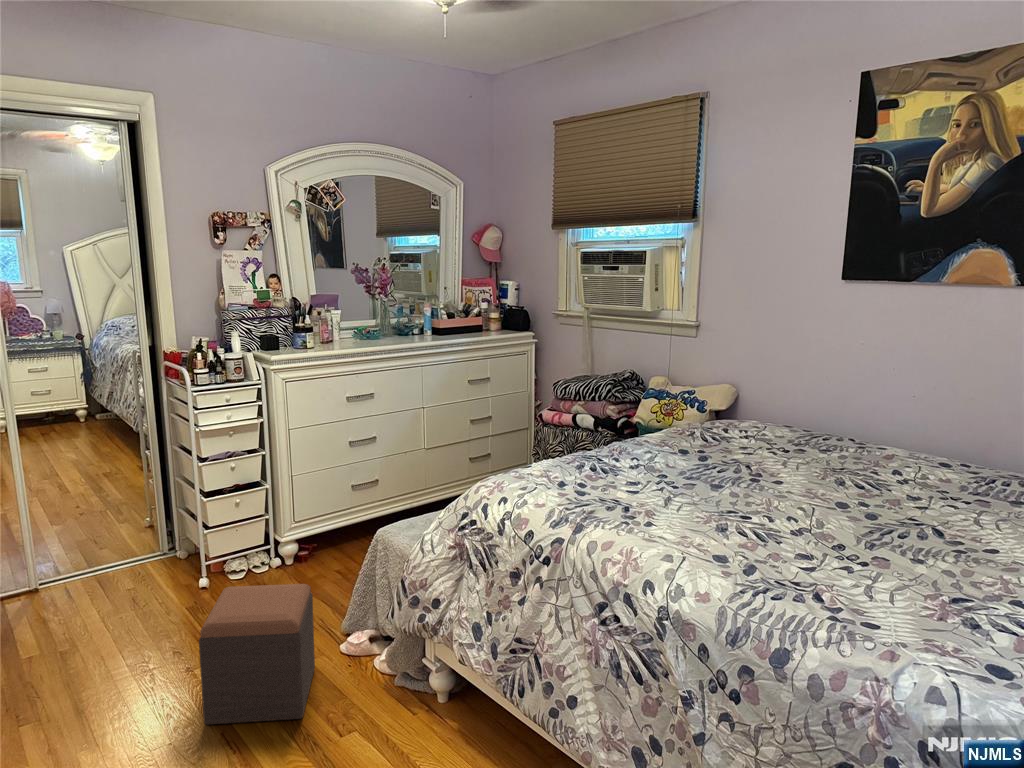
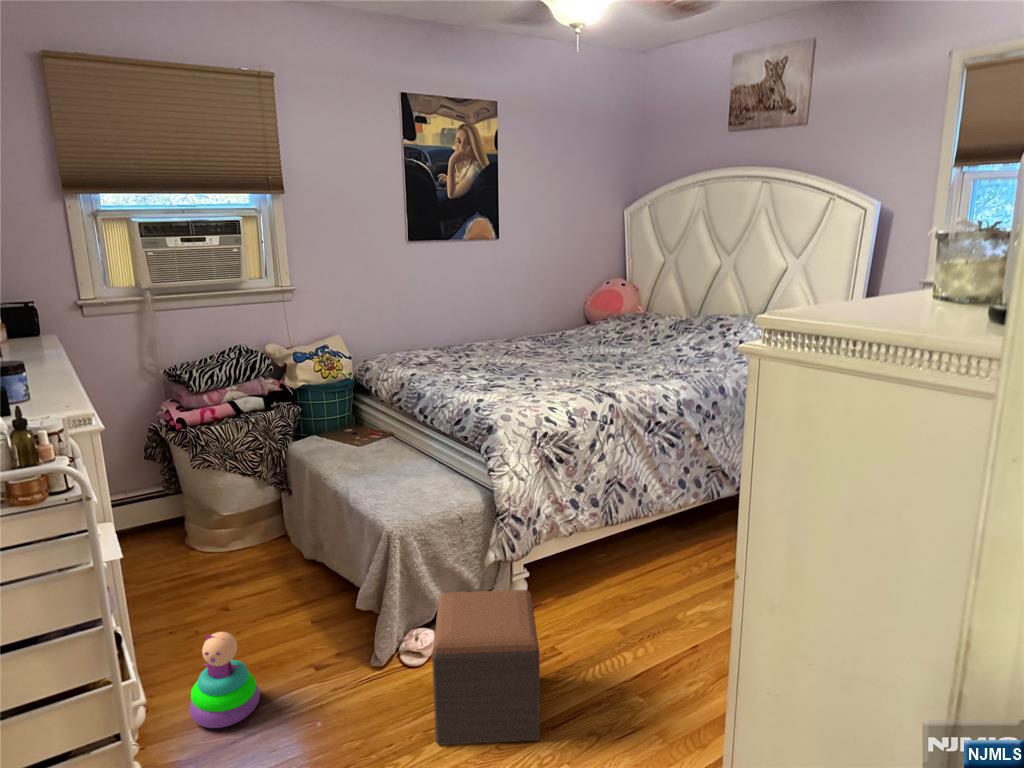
stacking toy: none [284,525,332,594] -> present [189,632,260,728]

